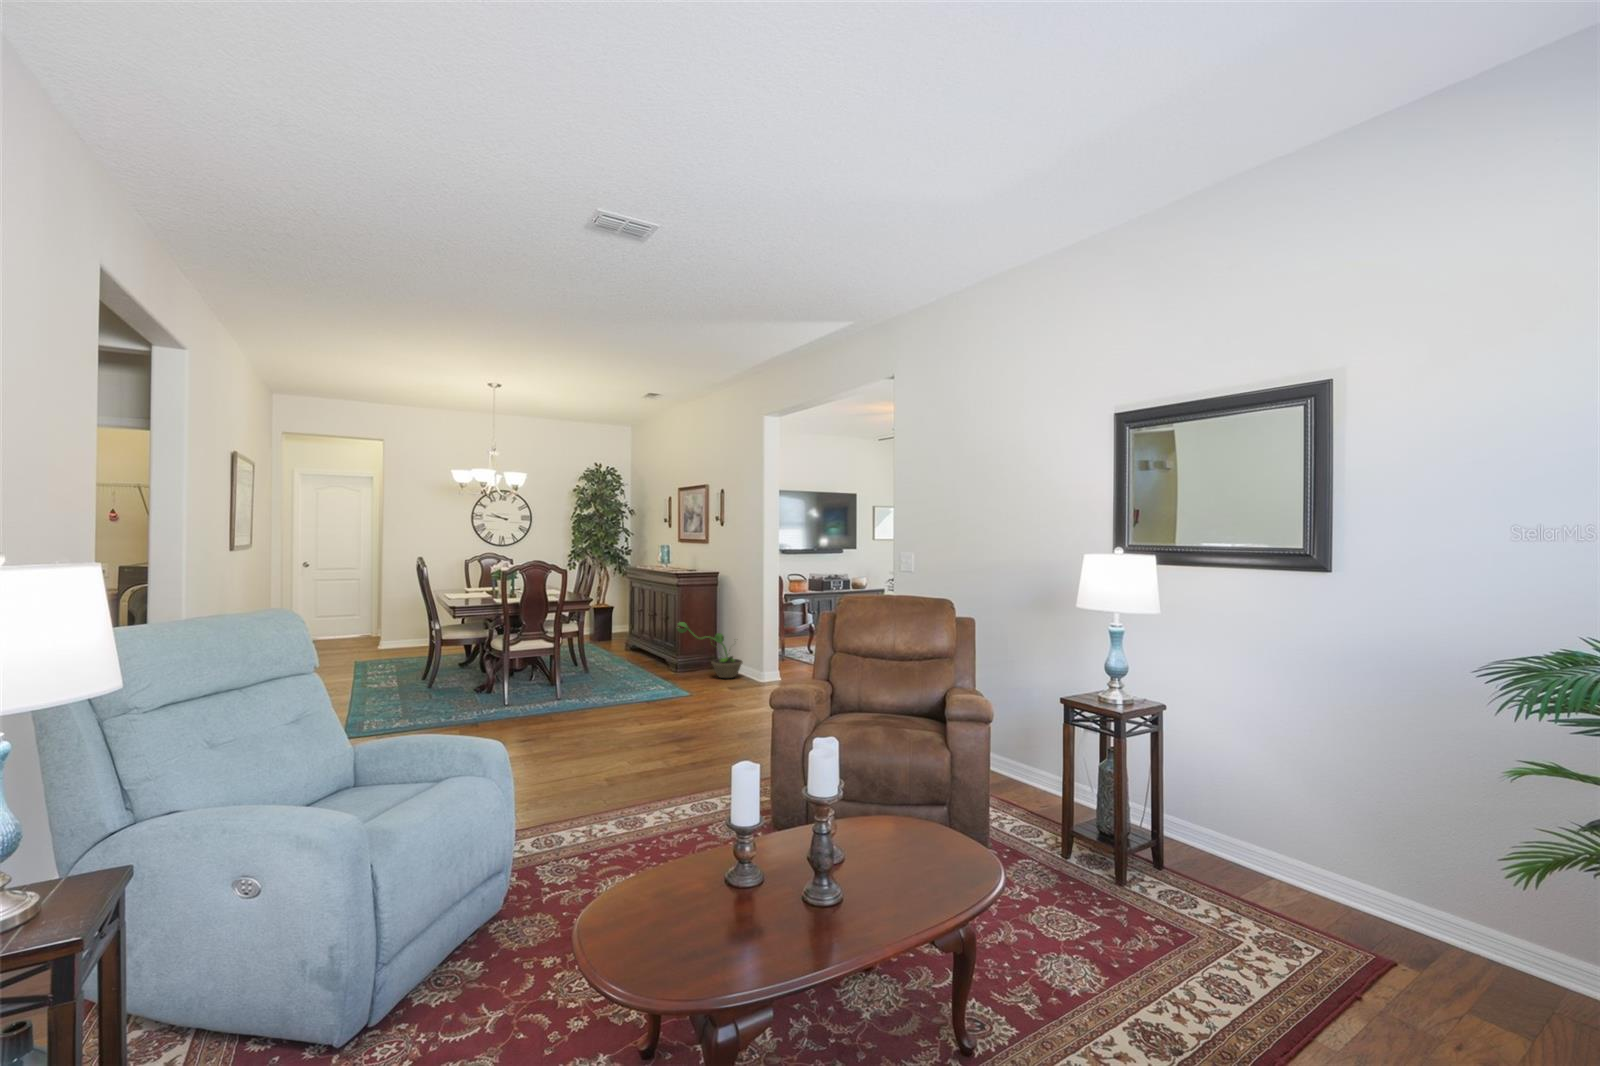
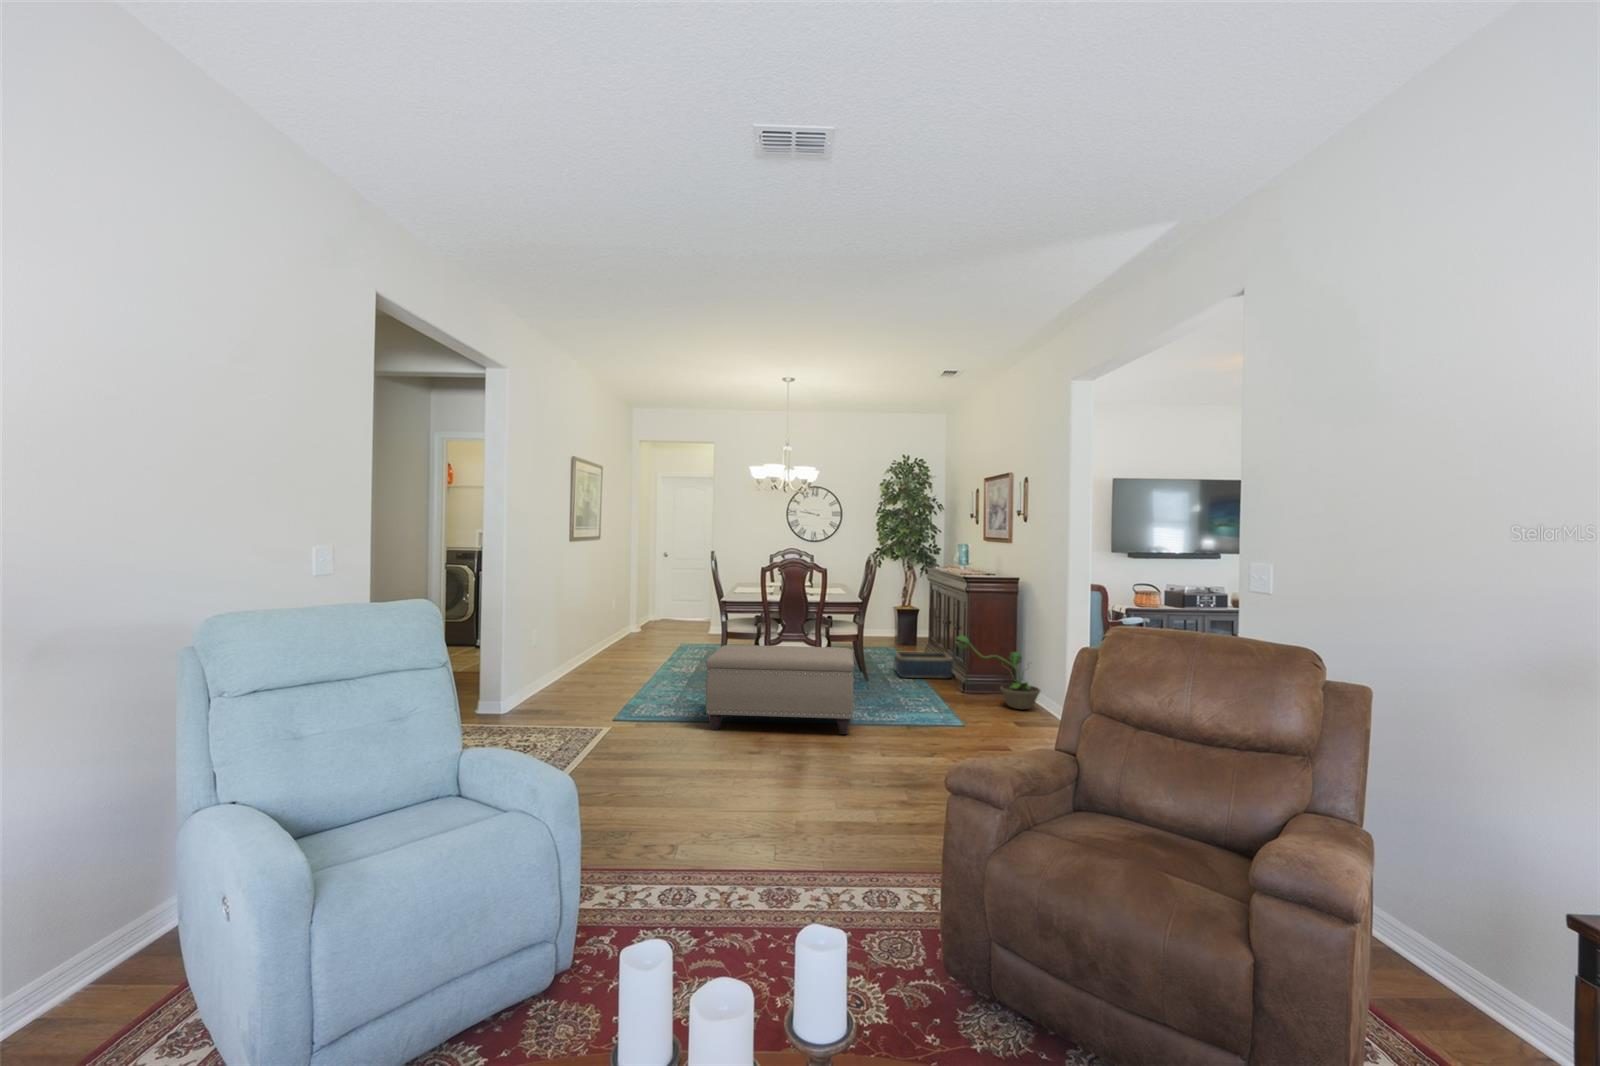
ottoman: none [462,640,607,728] -> present [706,645,854,734]
basket: none [606,641,661,666] -> present [894,652,953,678]

